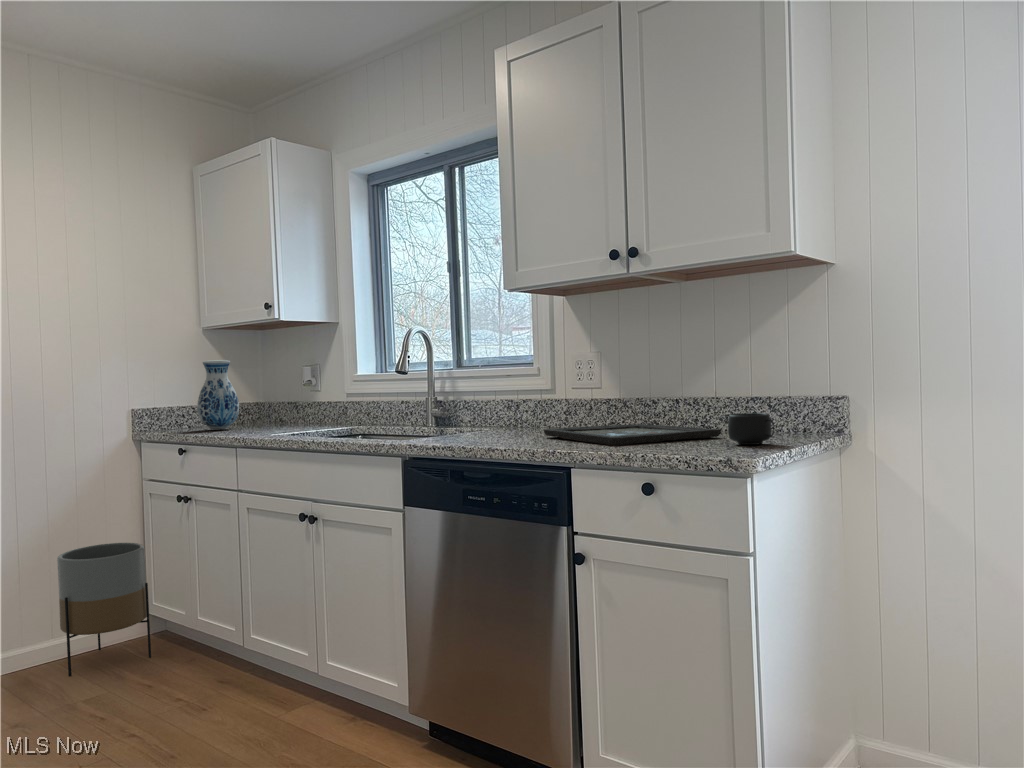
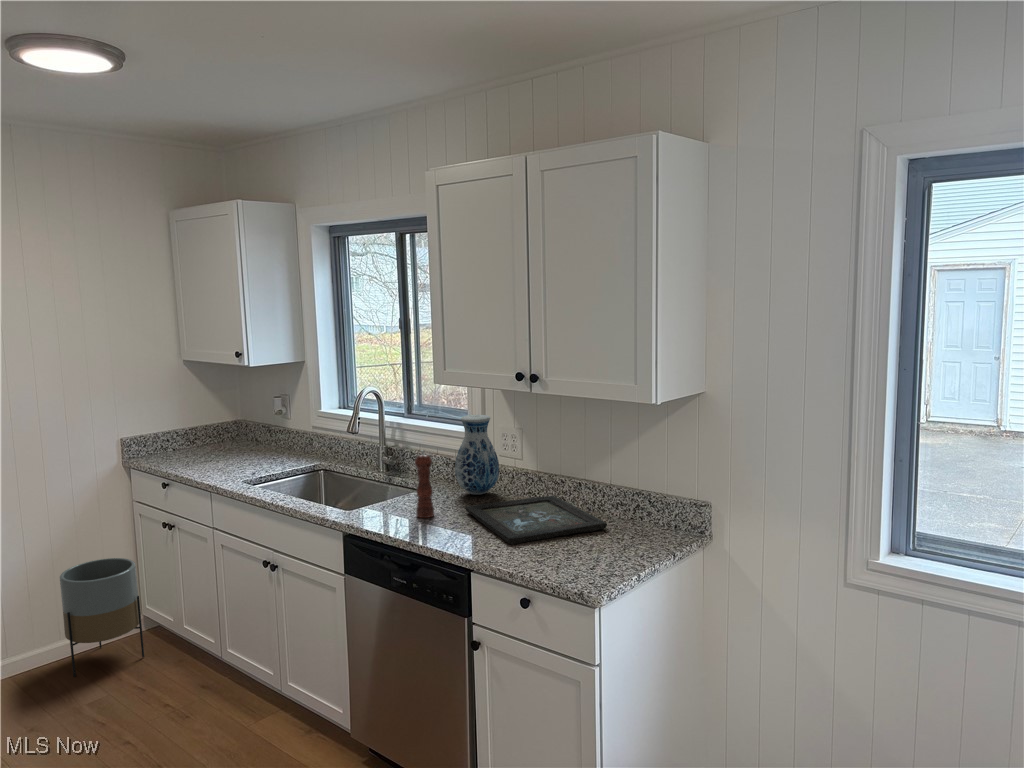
vase: present [197,360,239,429] -> present [455,415,499,495]
pepper mill: none [486,361,509,440] -> present [415,450,434,518]
mug: present [728,413,774,445] -> none [603,524,637,555]

